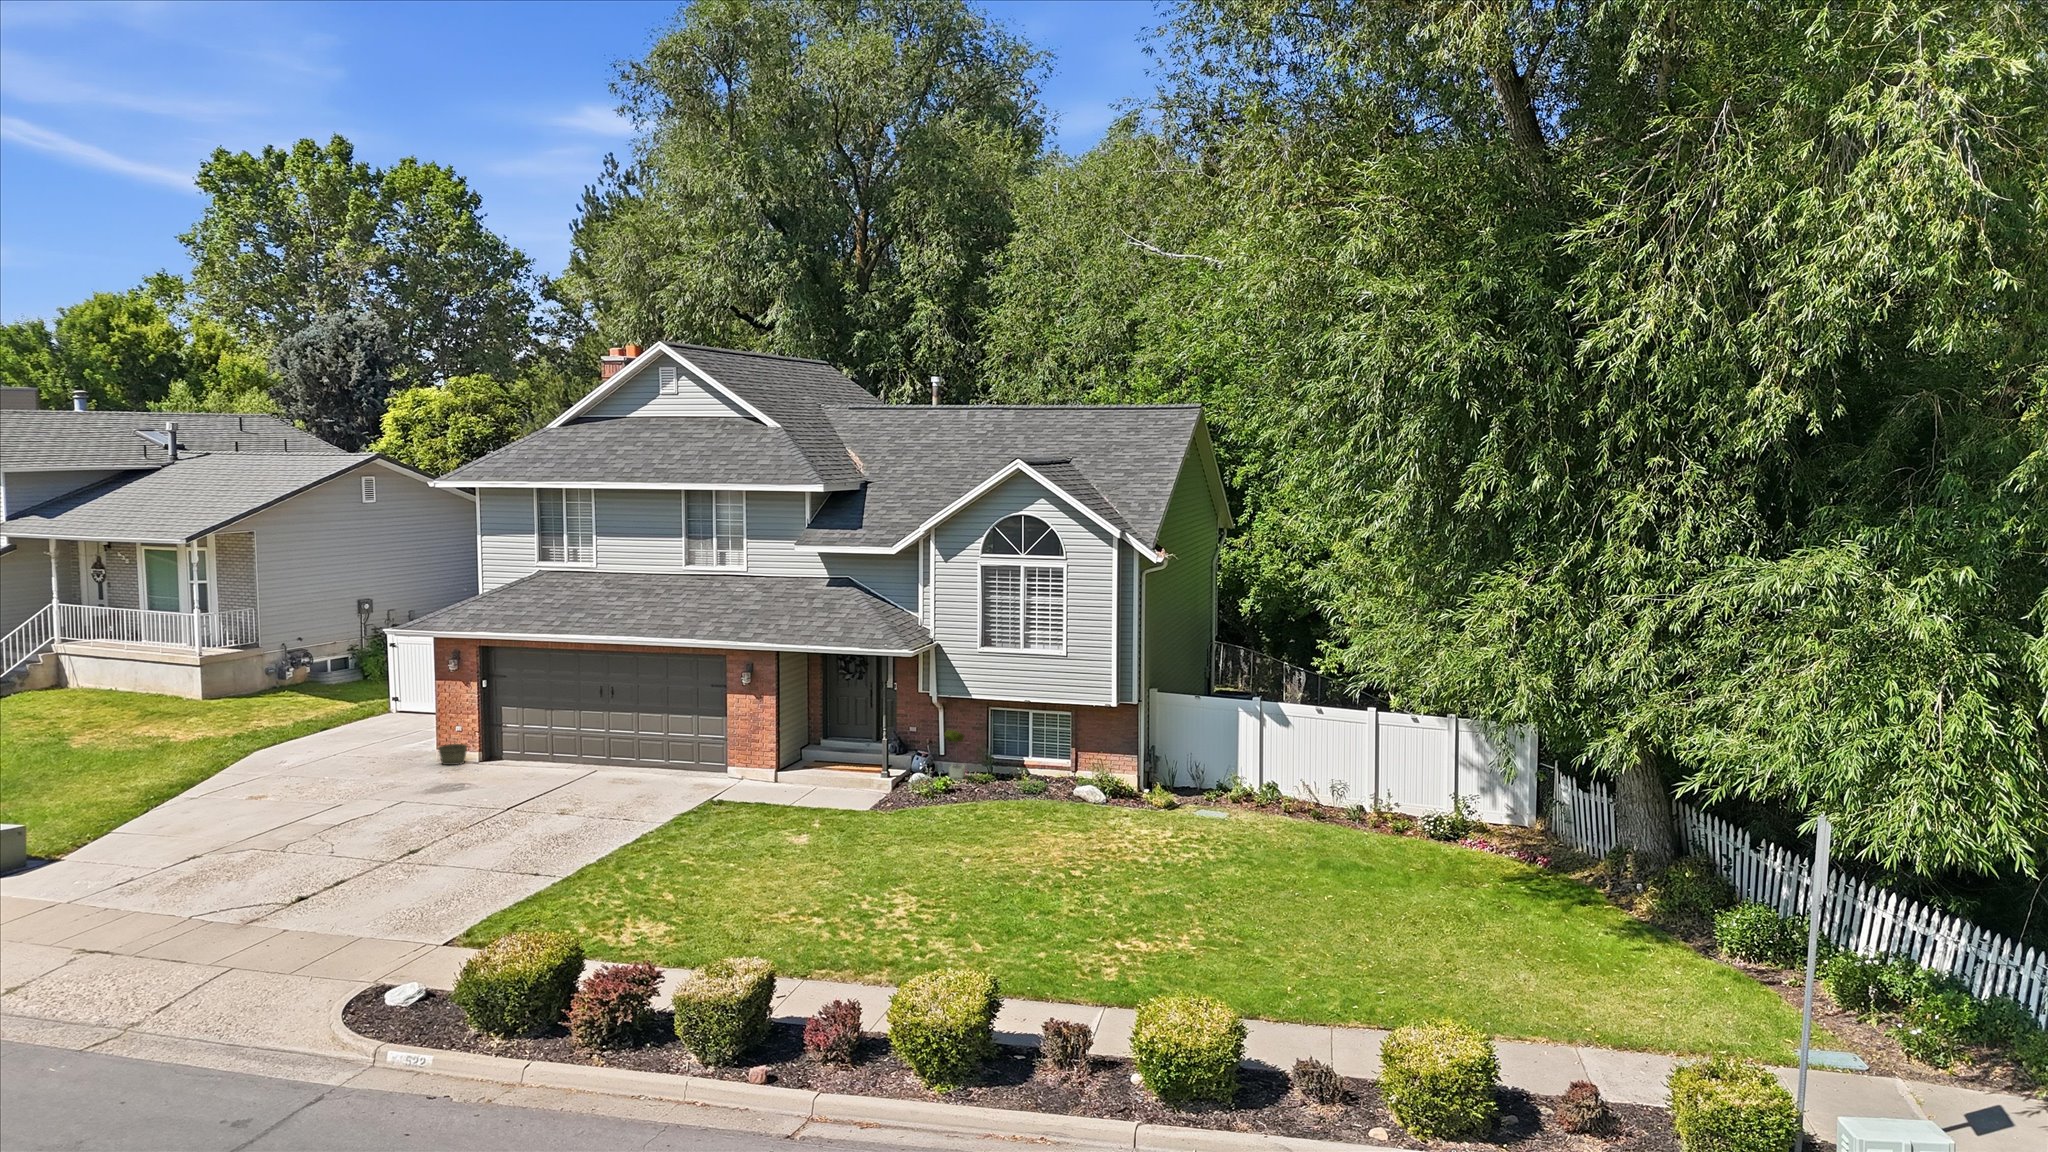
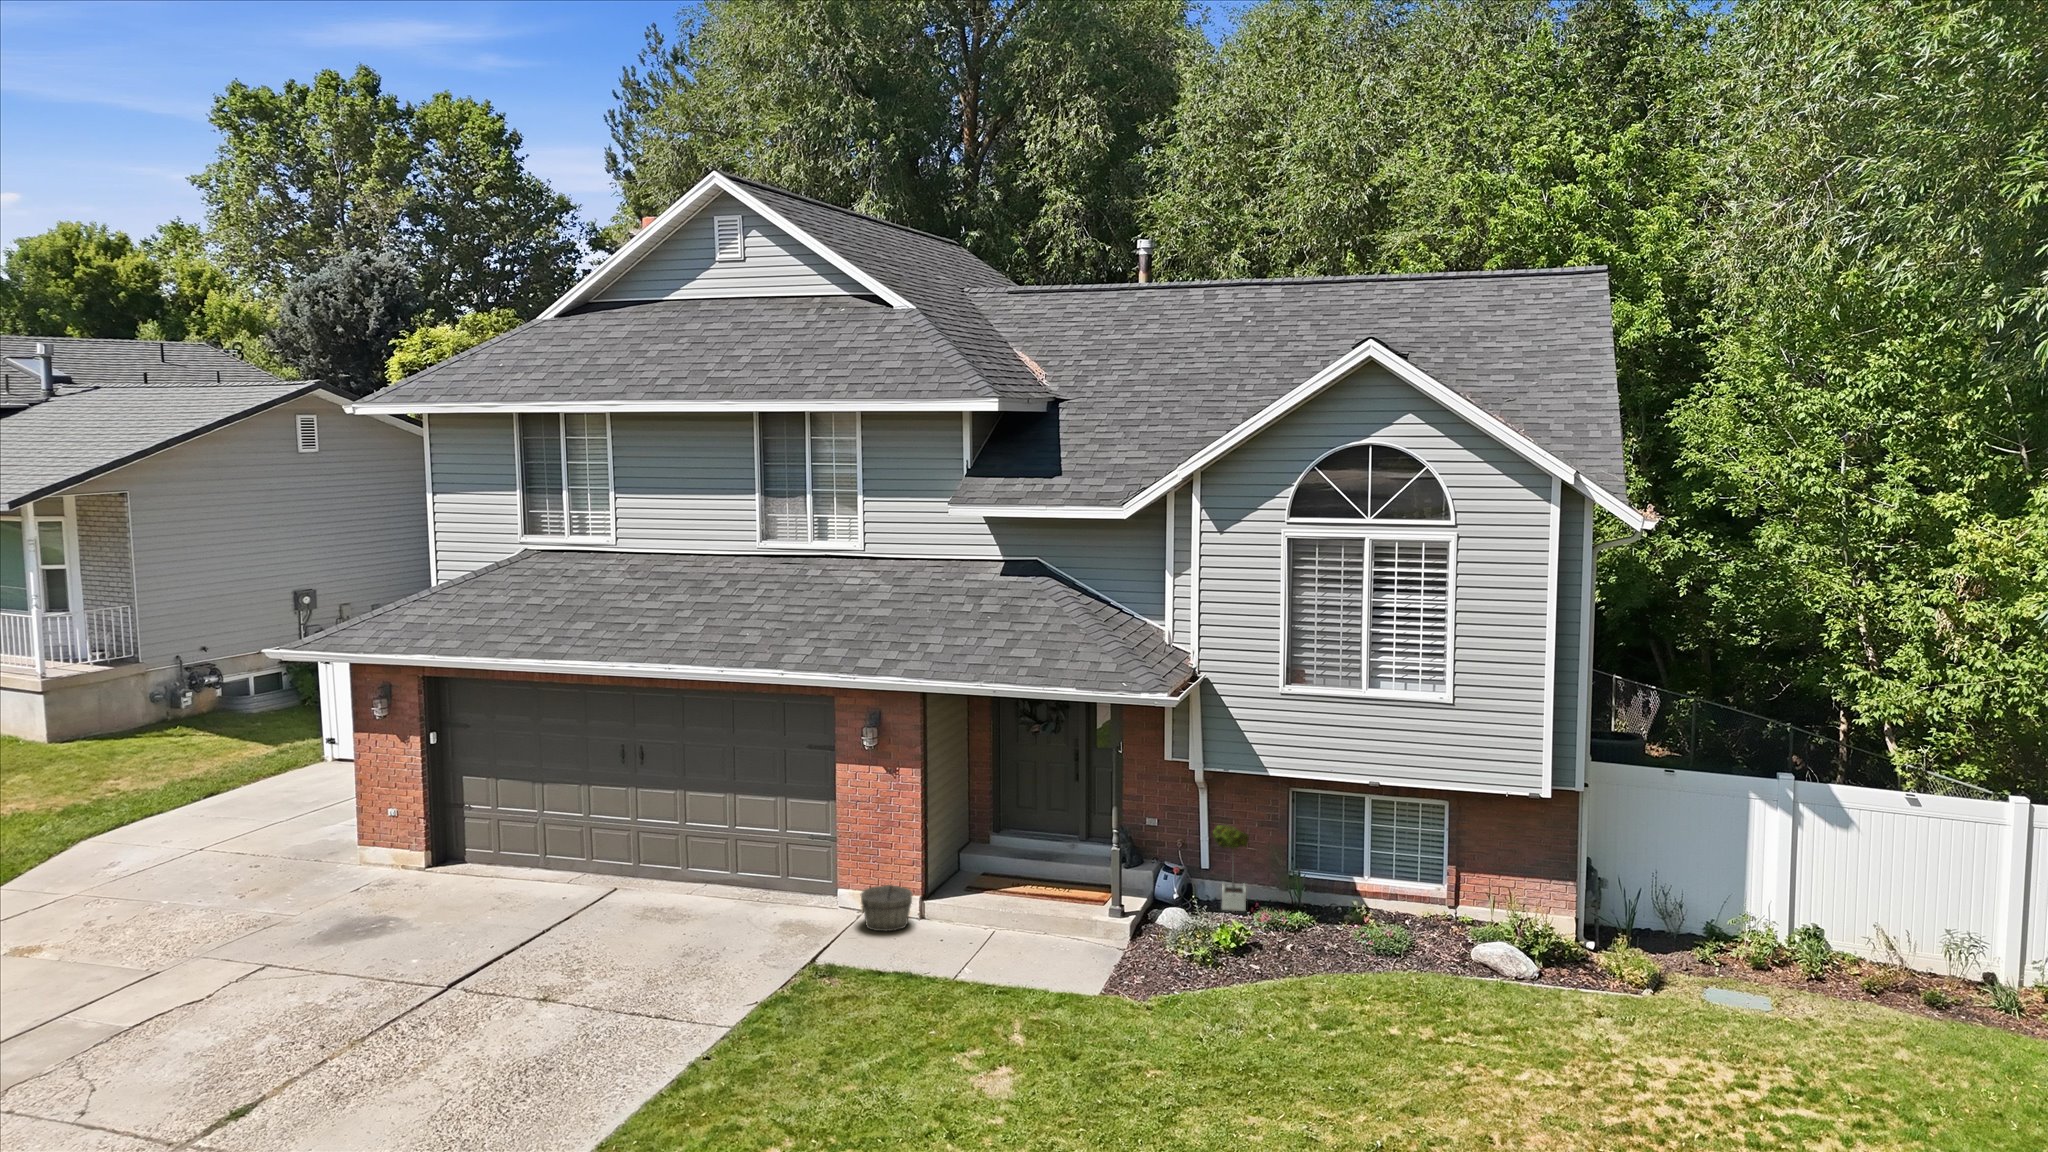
wooden bucket: present [438,743,467,765] -> present [860,885,912,931]

